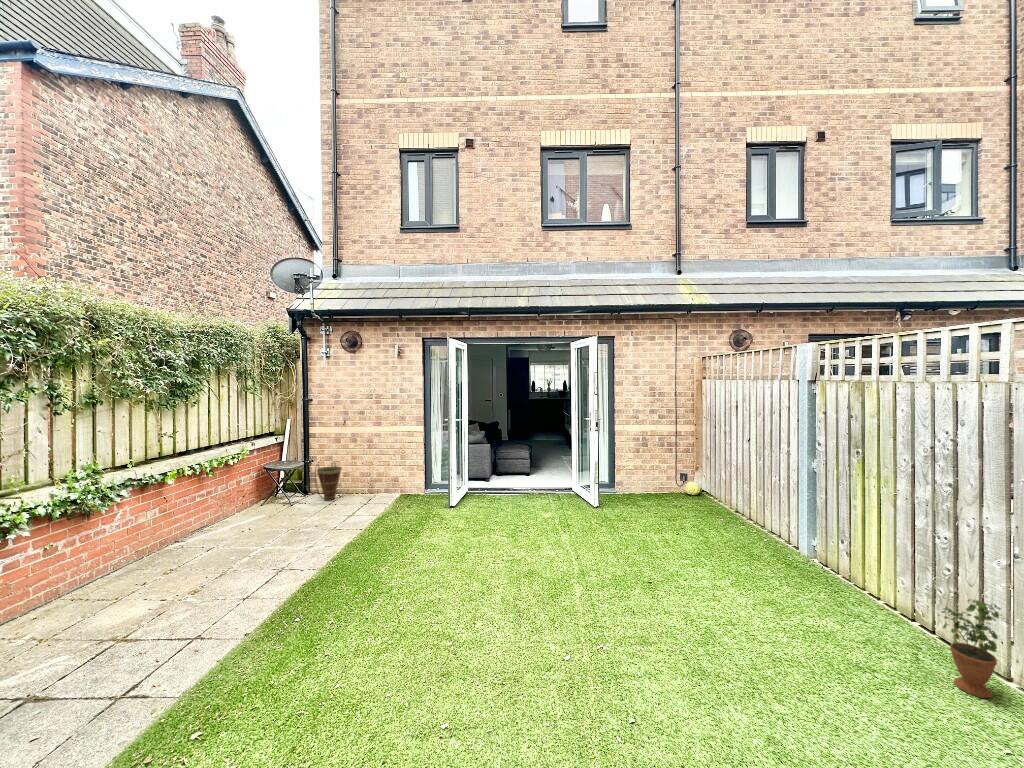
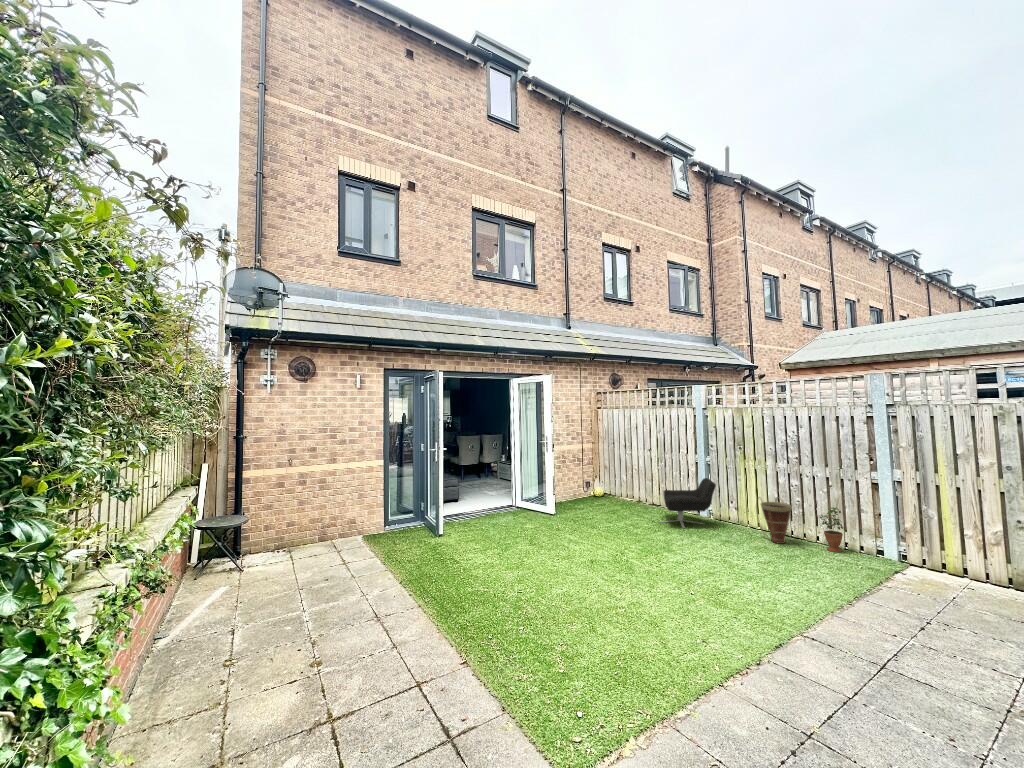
basket: present [315,462,341,501] -> present [756,497,792,544]
lounge chair: none [708,495,804,566] -> present [664,478,716,528]

